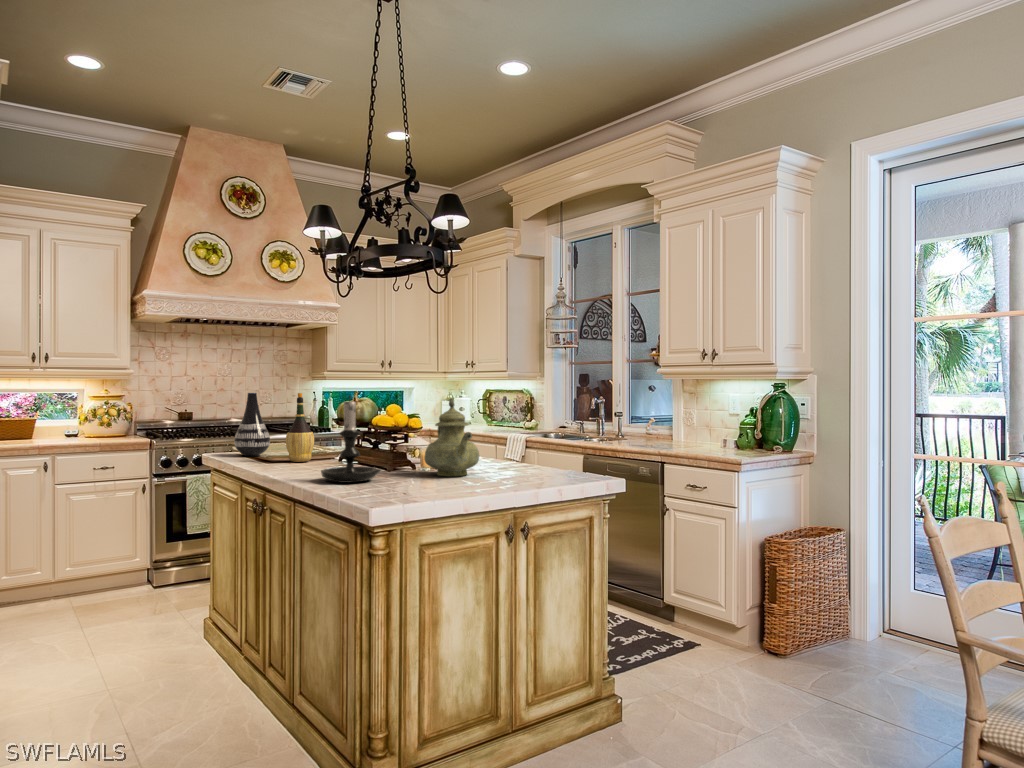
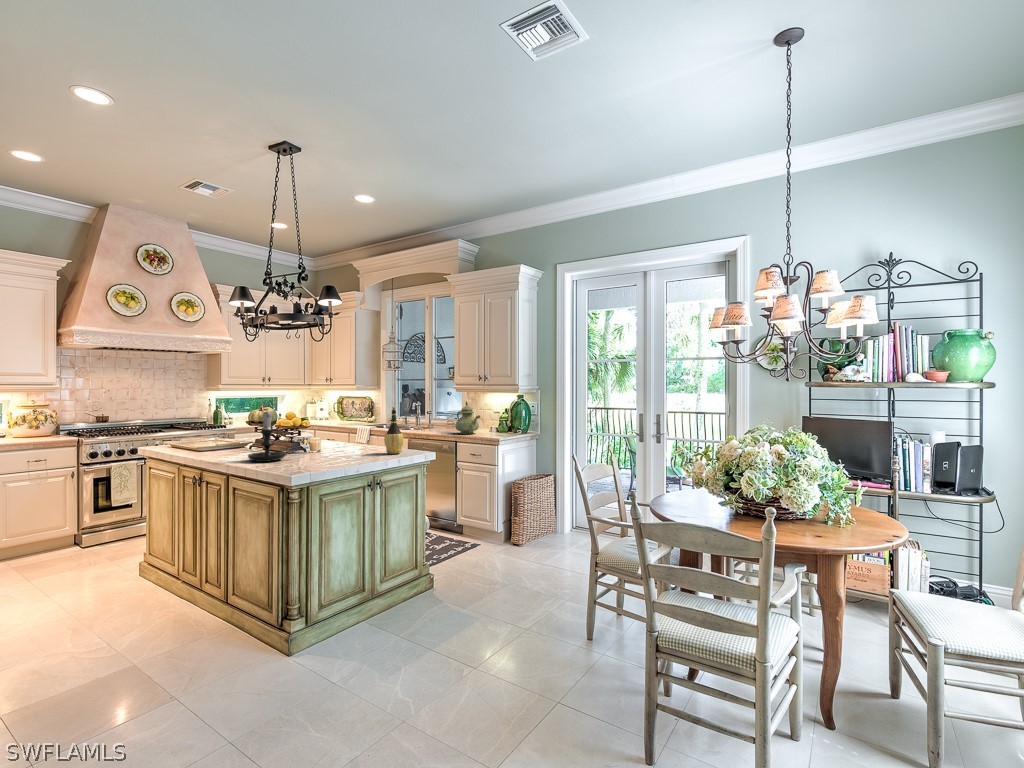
vase: present [234,393,270,456] -> none [168,404,195,448]
wine bottle: present [286,393,314,462] -> present [384,407,404,454]
teapot: present [424,398,479,476] -> present [455,401,480,434]

